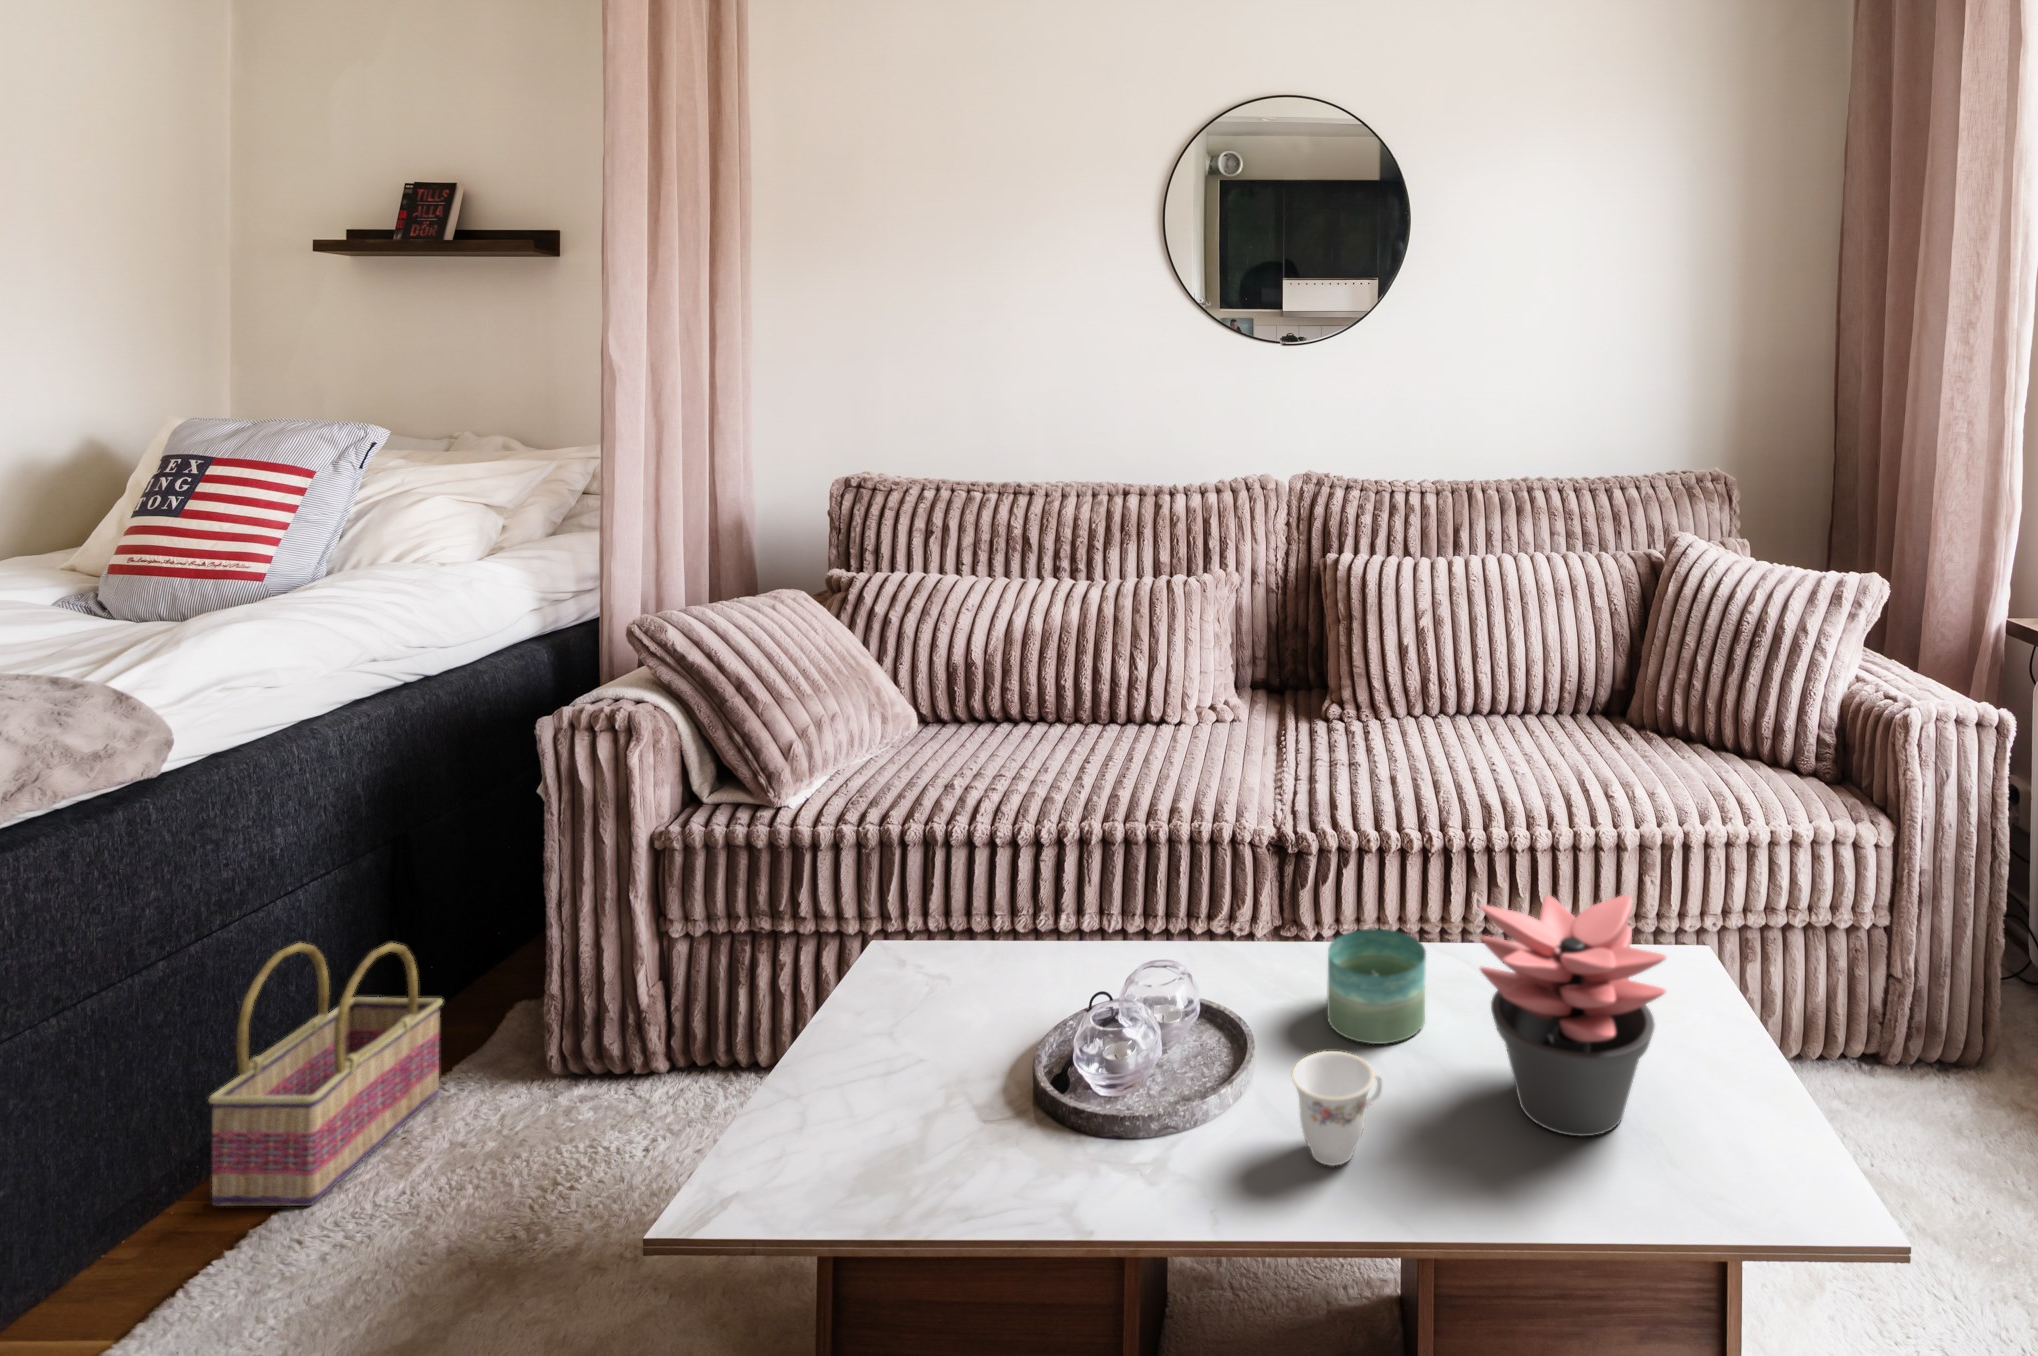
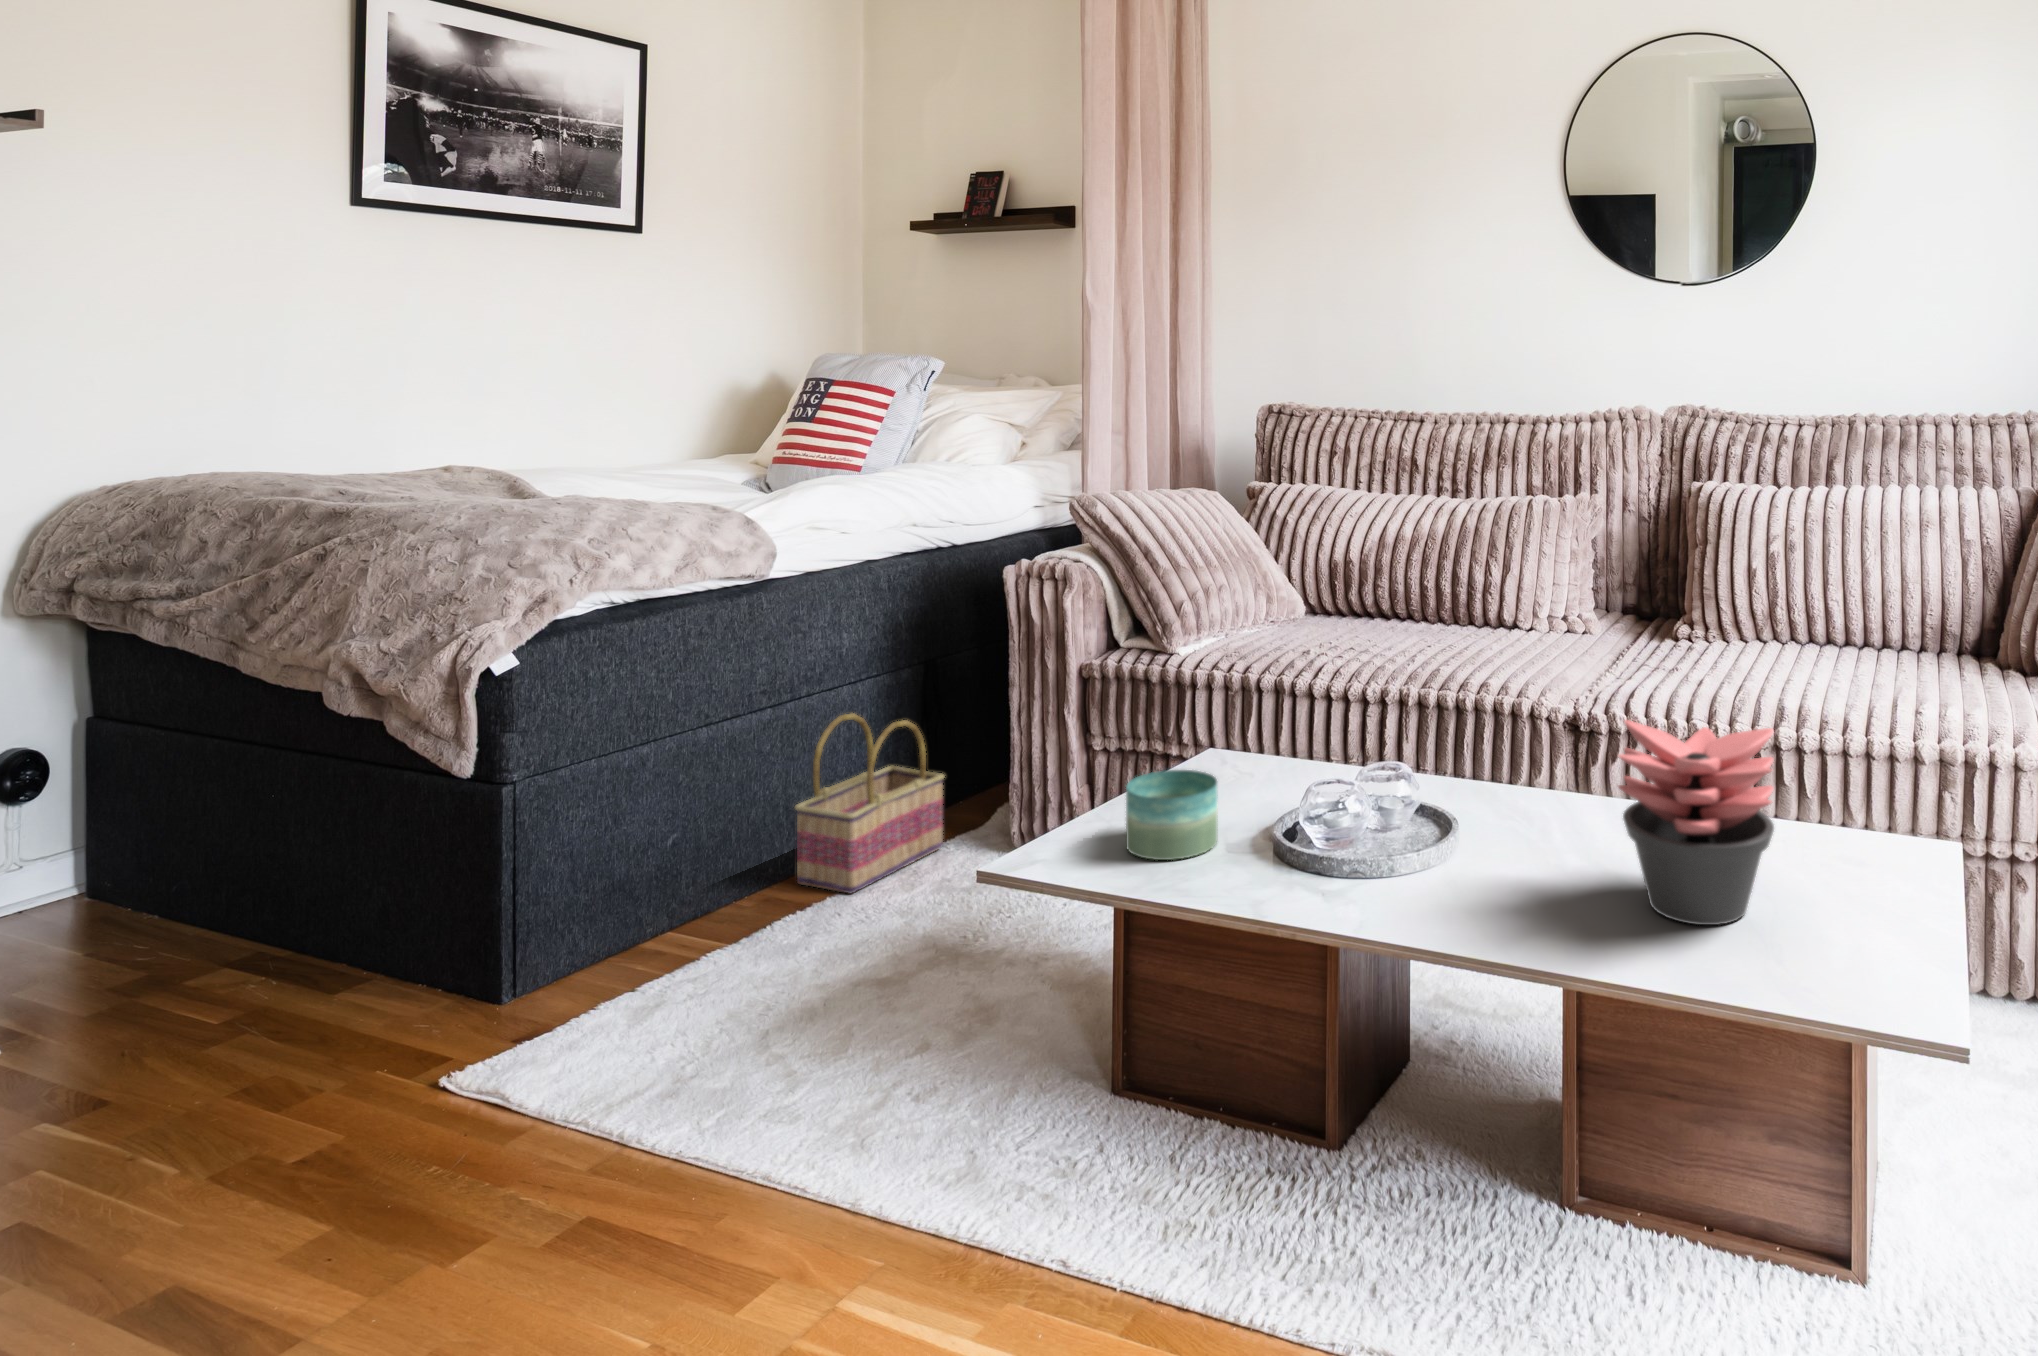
candle: present [1327,928,1426,1044] -> present [1126,770,1218,860]
teacup: present [1292,1051,1382,1166] -> none [1432,820,1515,907]

